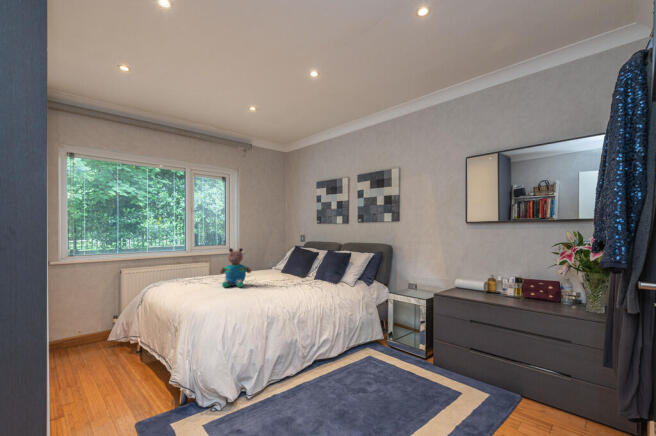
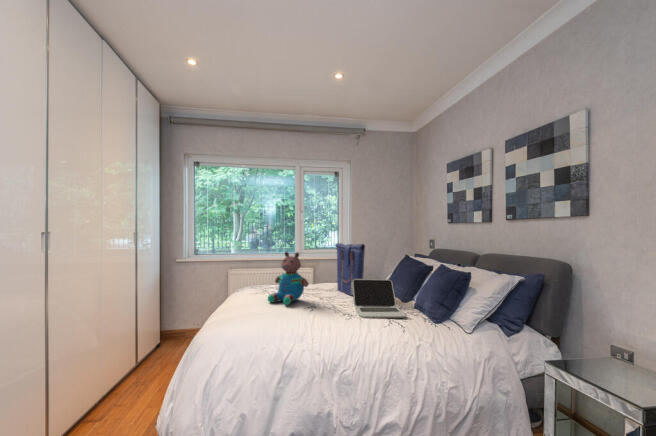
tote bag: none [252,240,282,279] -> present [336,243,365,296]
laptop: none [278,263,319,287] -> present [352,279,406,318]

